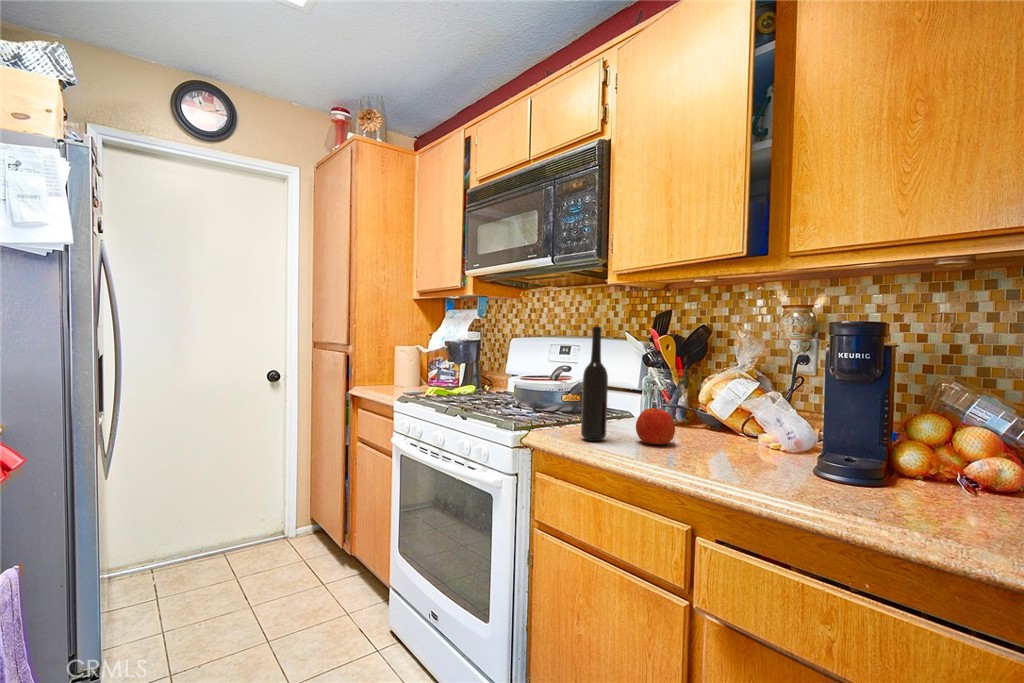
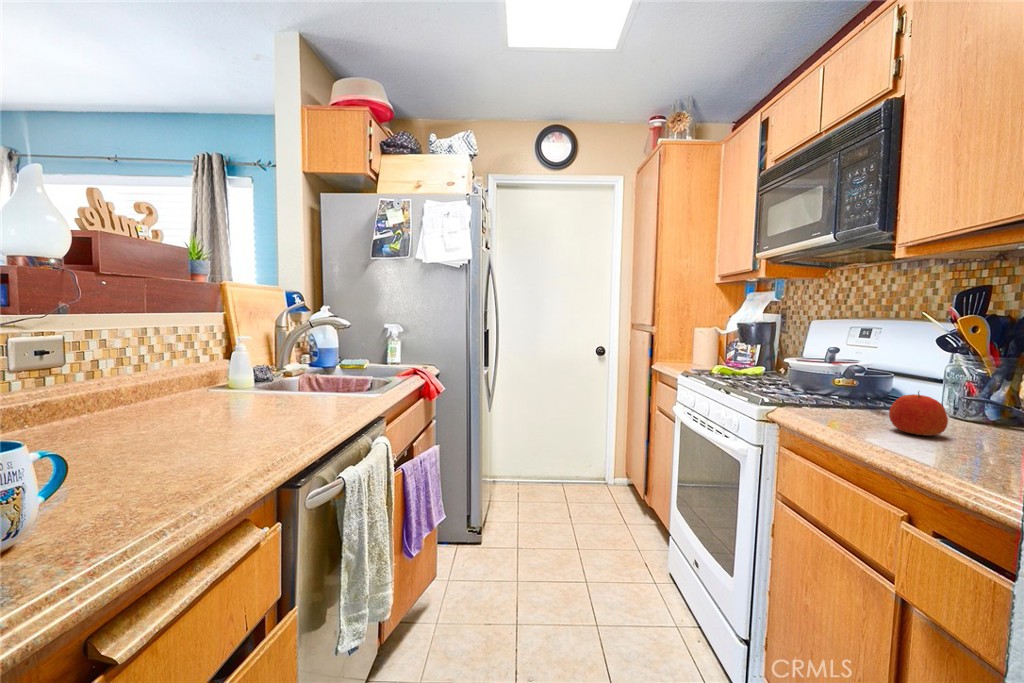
bottle: present [581,327,608,441] -> none [820,304,855,421]

